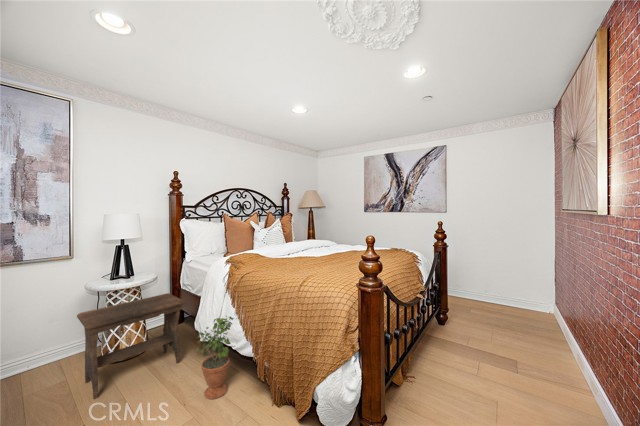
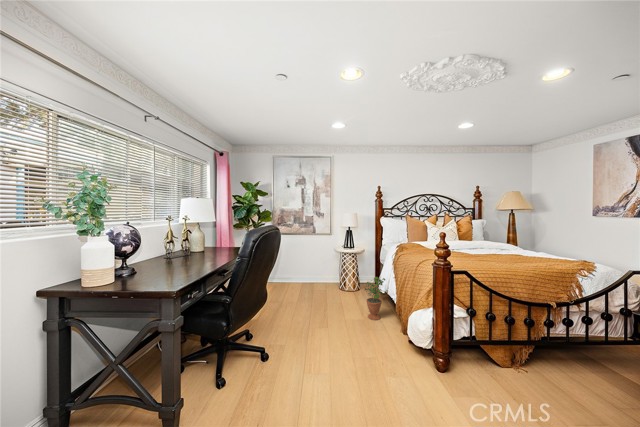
footstool: present [77,293,186,399] -> none [327,260,370,299]

